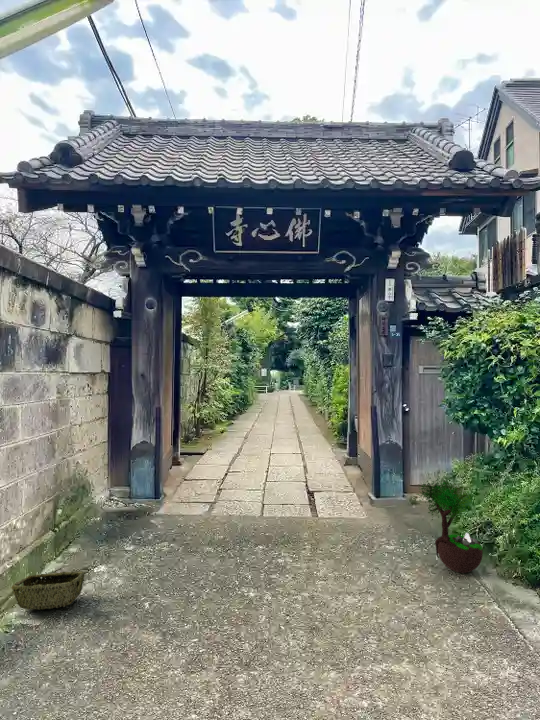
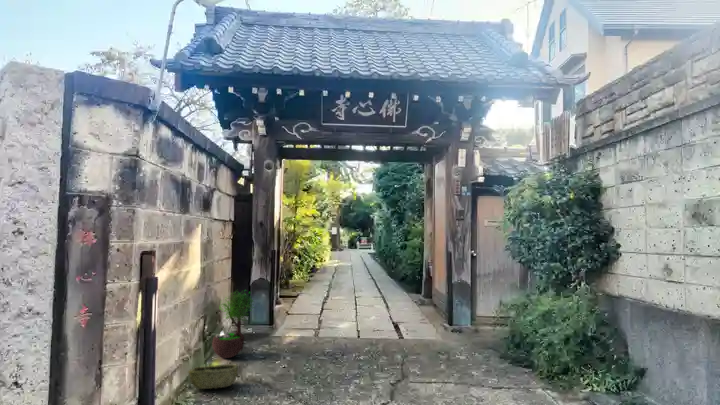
potted tree: present [418,478,483,573] -> present [212,293,254,358]

